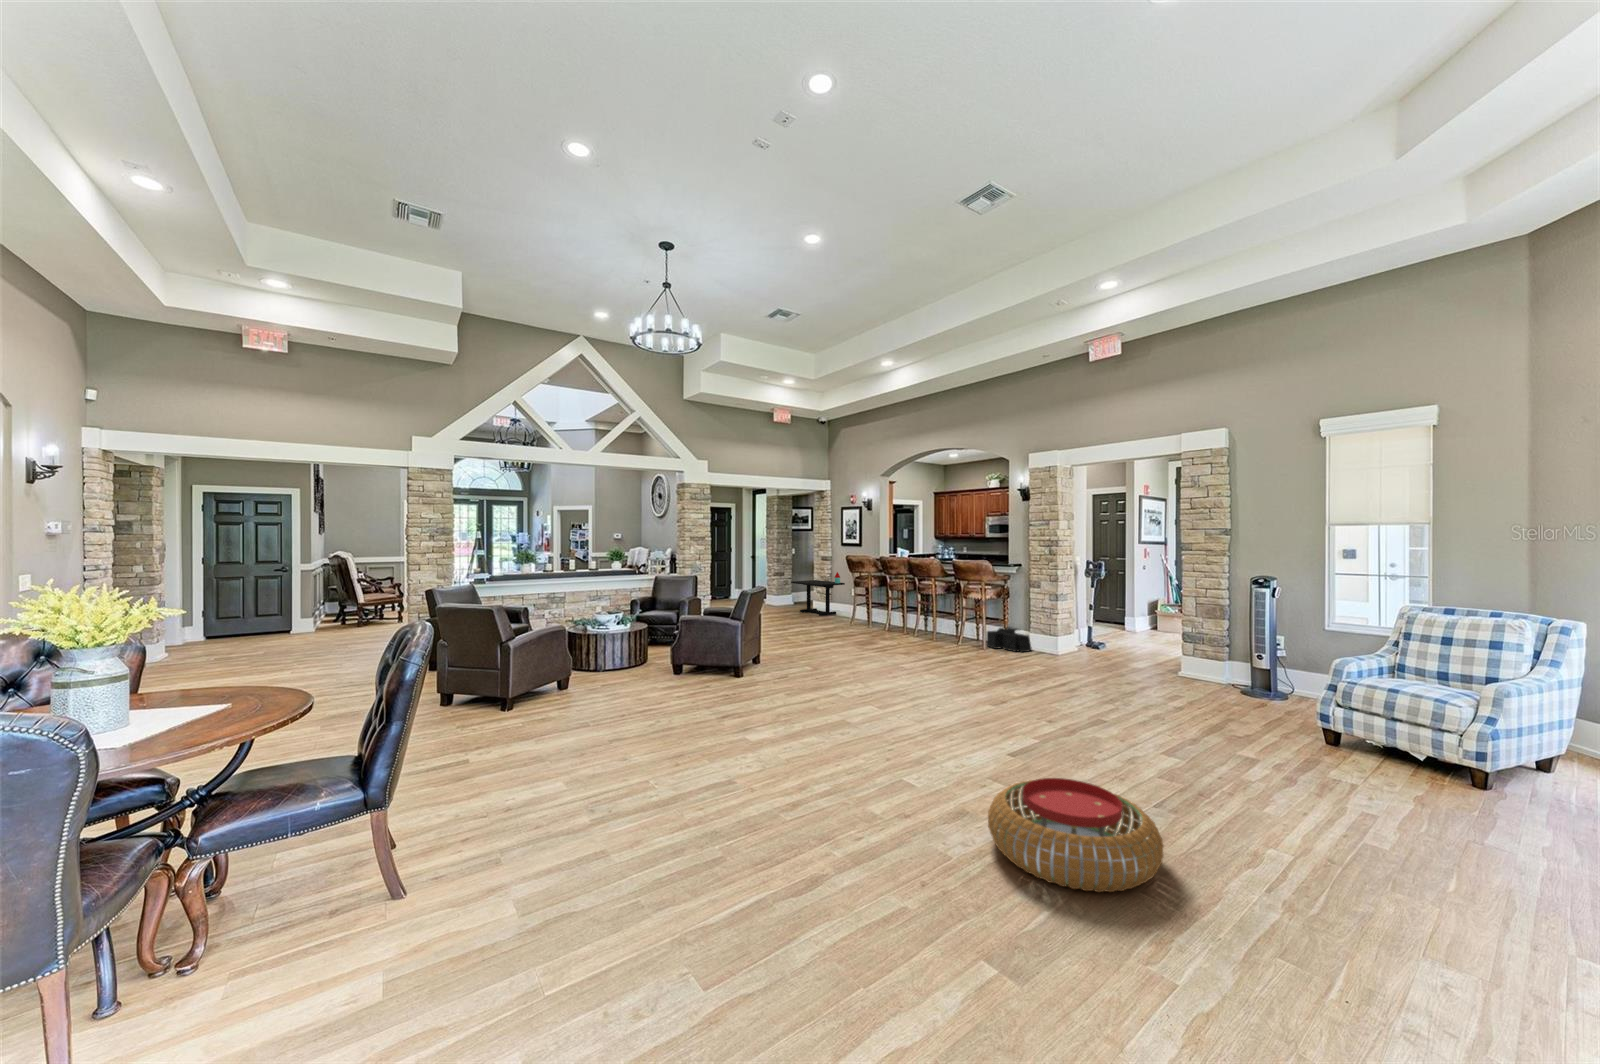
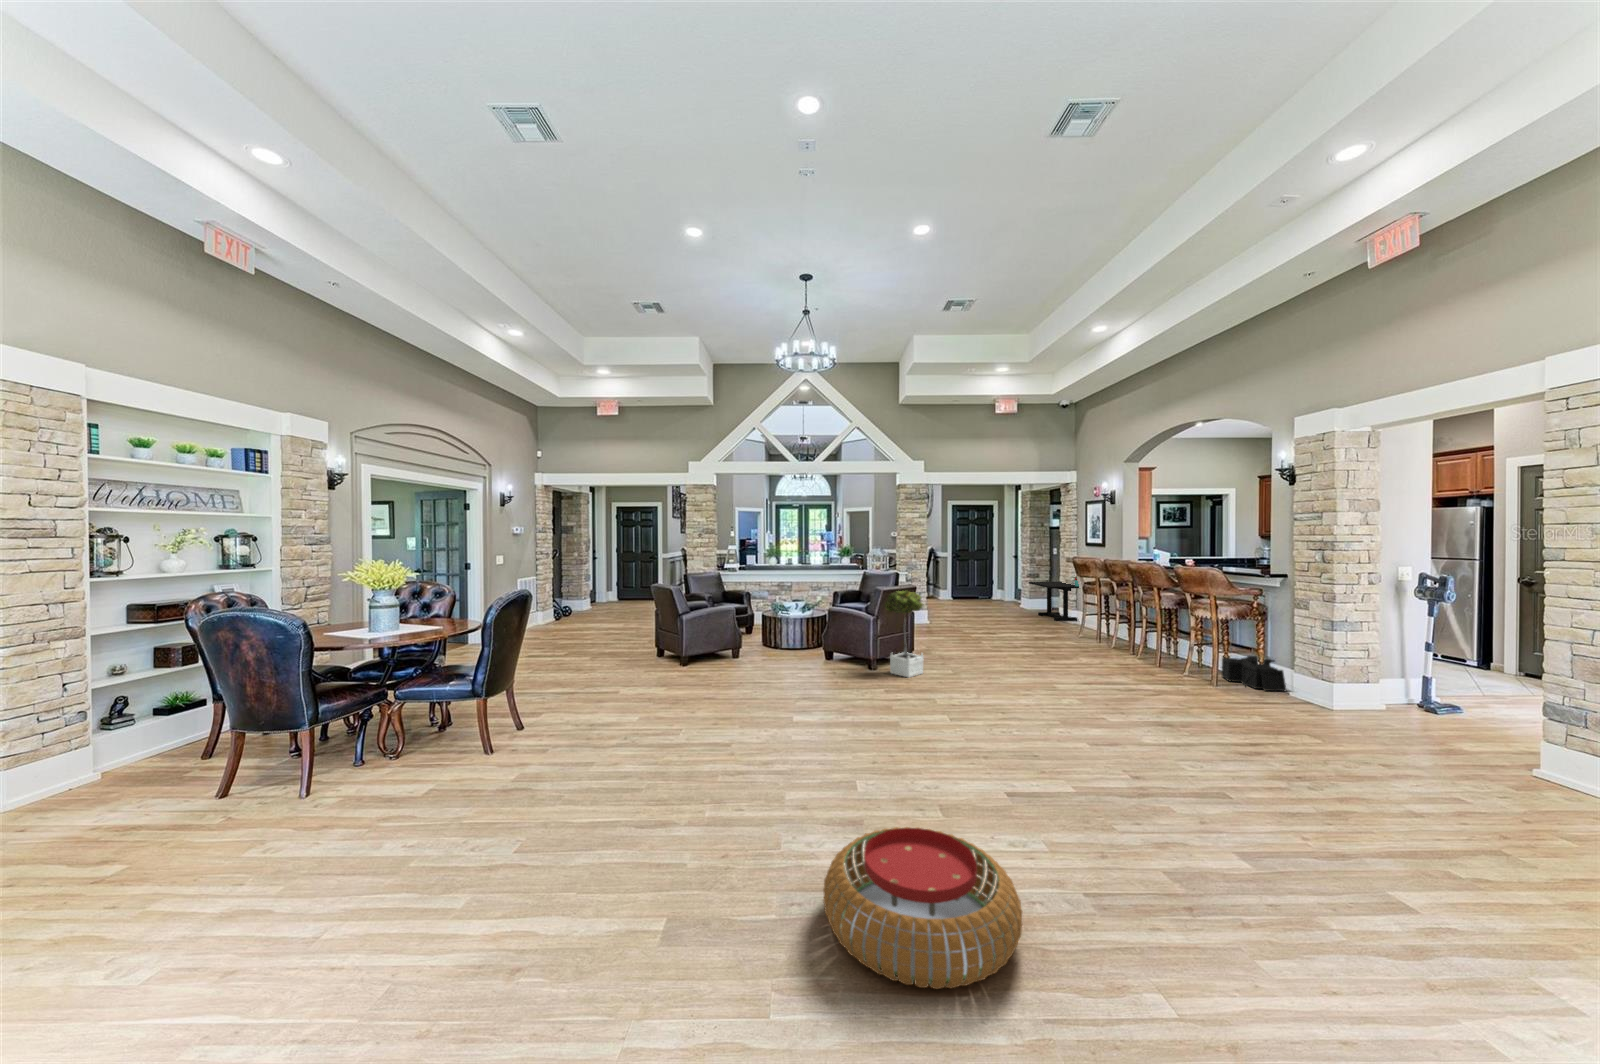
potted tree: none [751,590,787,678] -> present [885,590,923,677]

